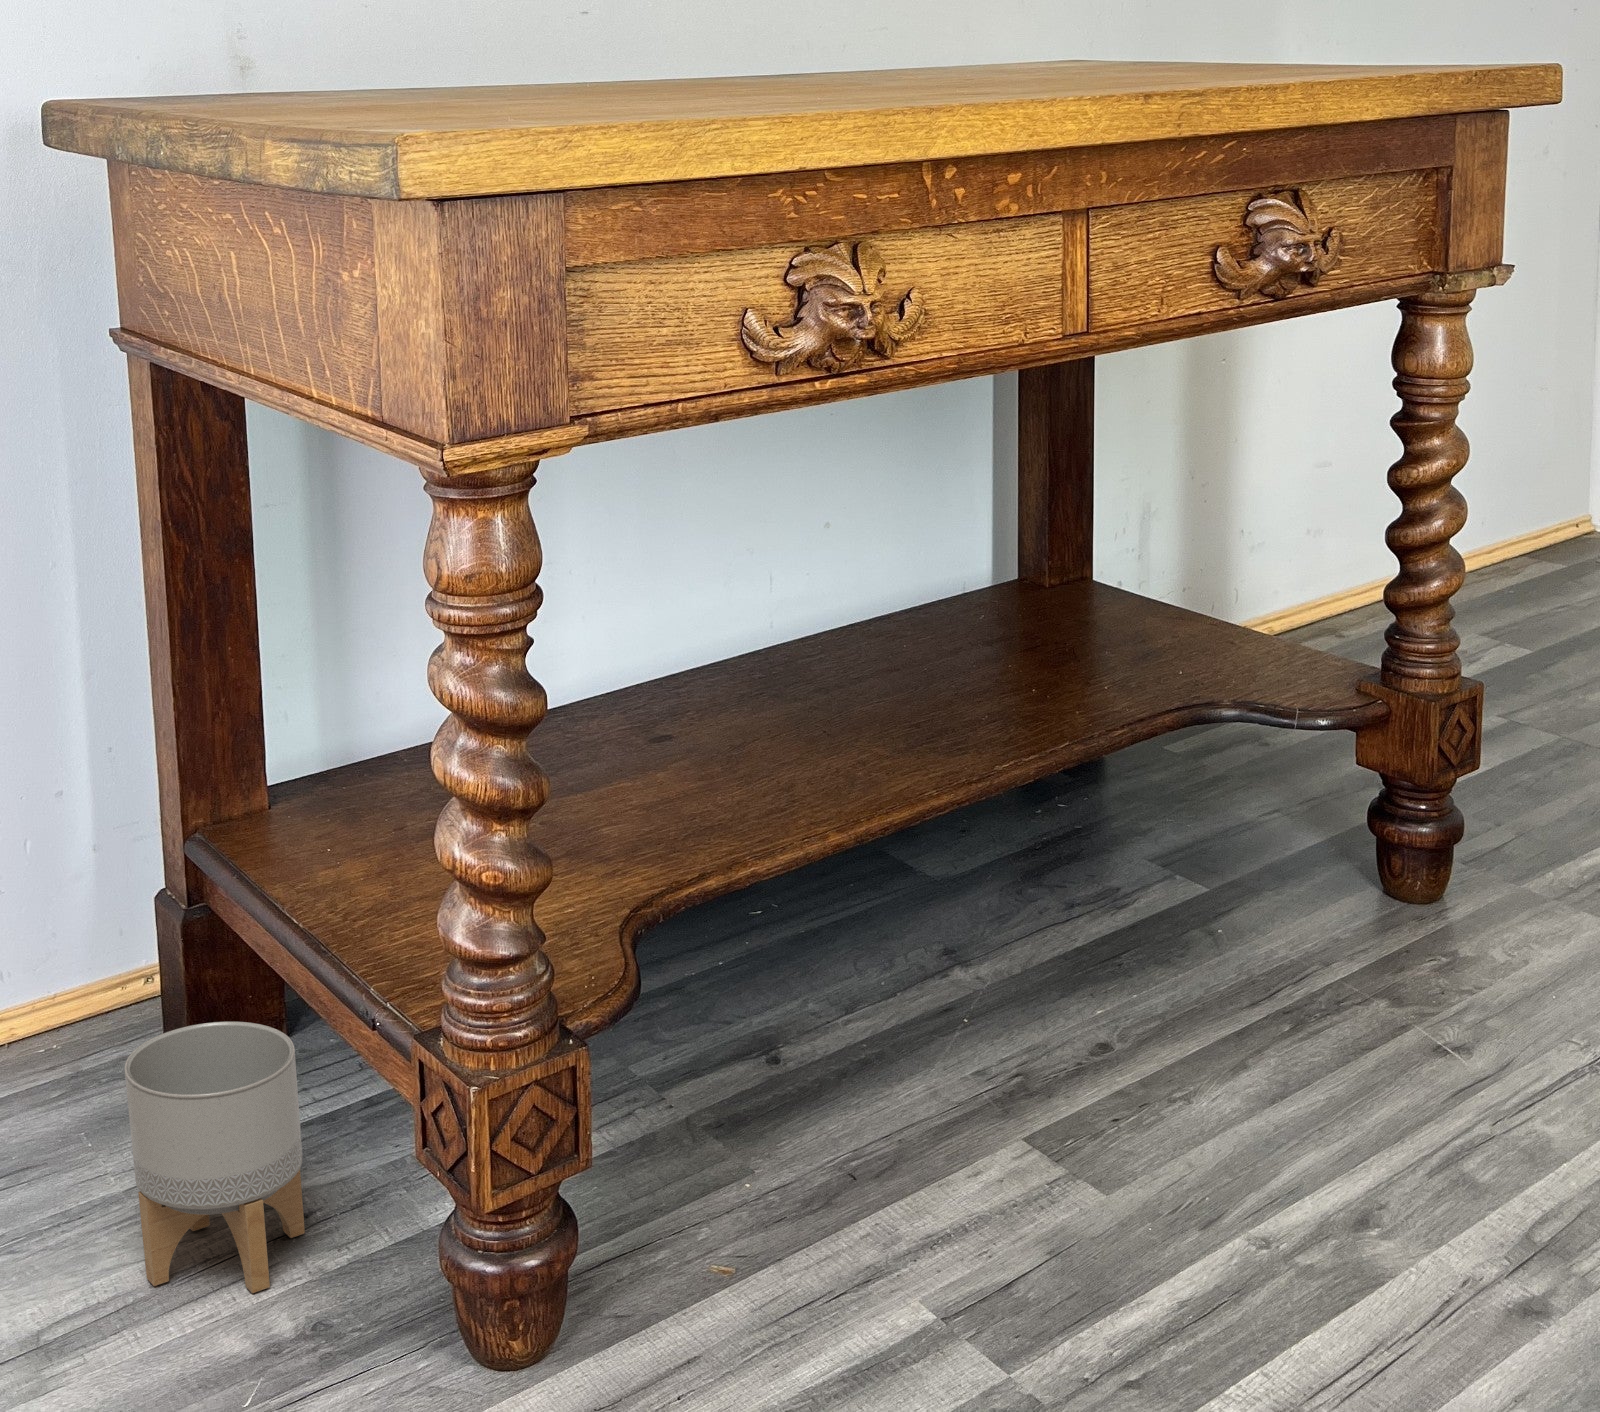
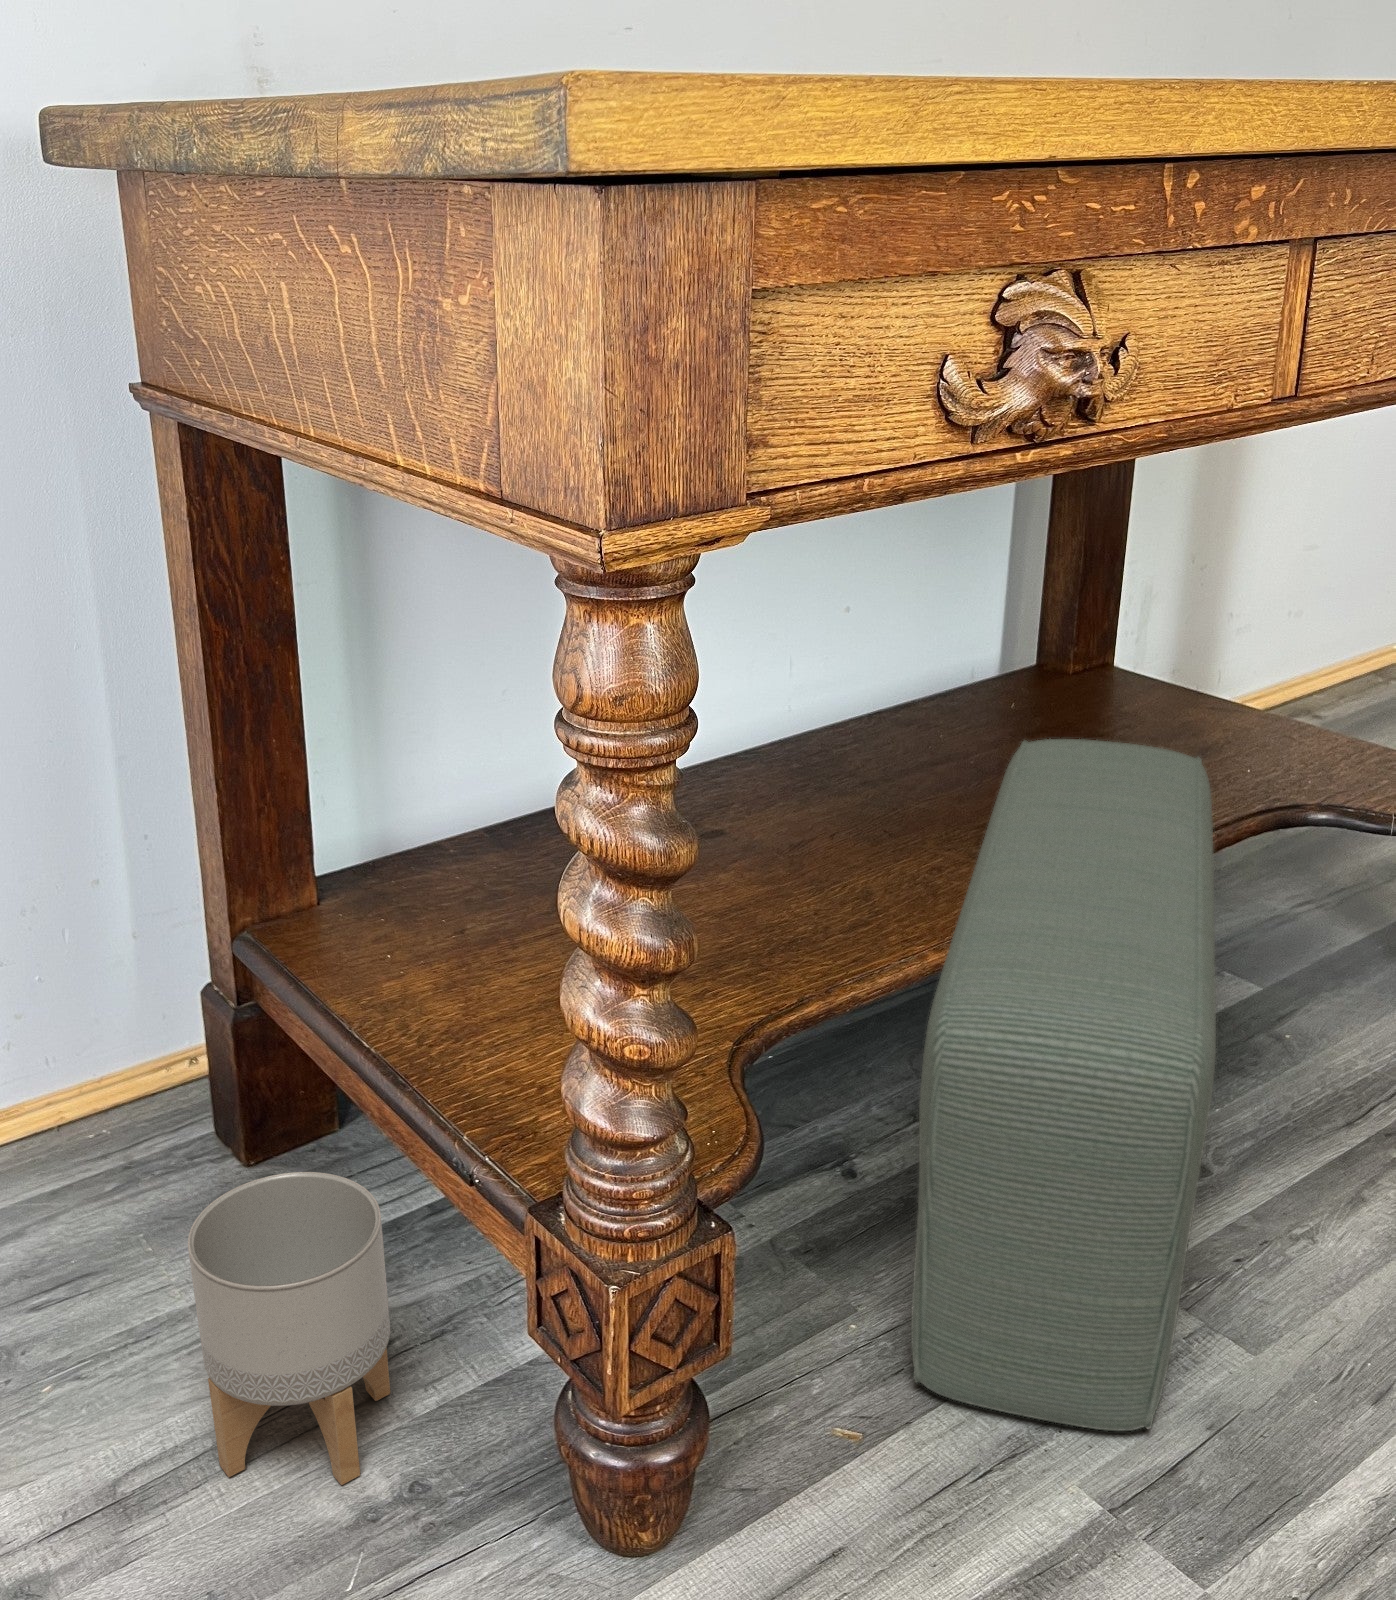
pouf: none [775,679,1133,1268] -> present [911,739,1216,1431]

